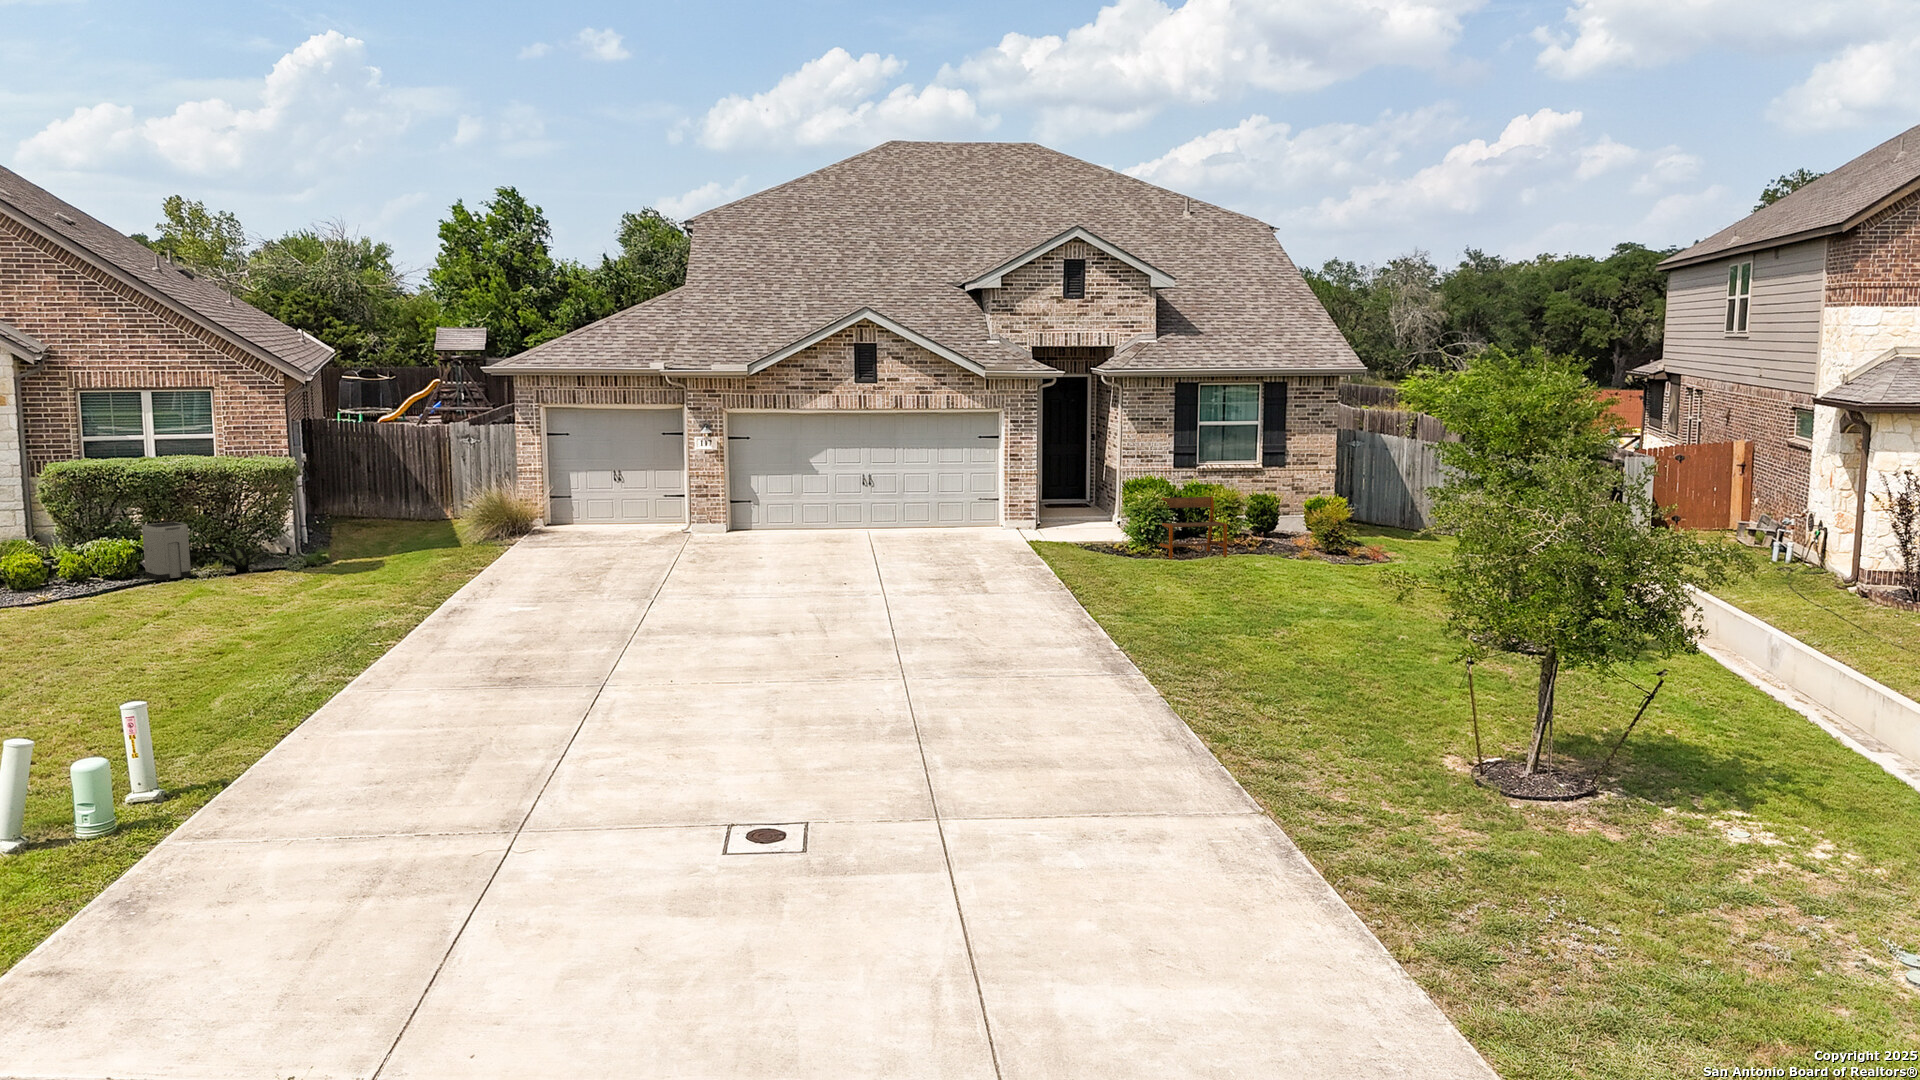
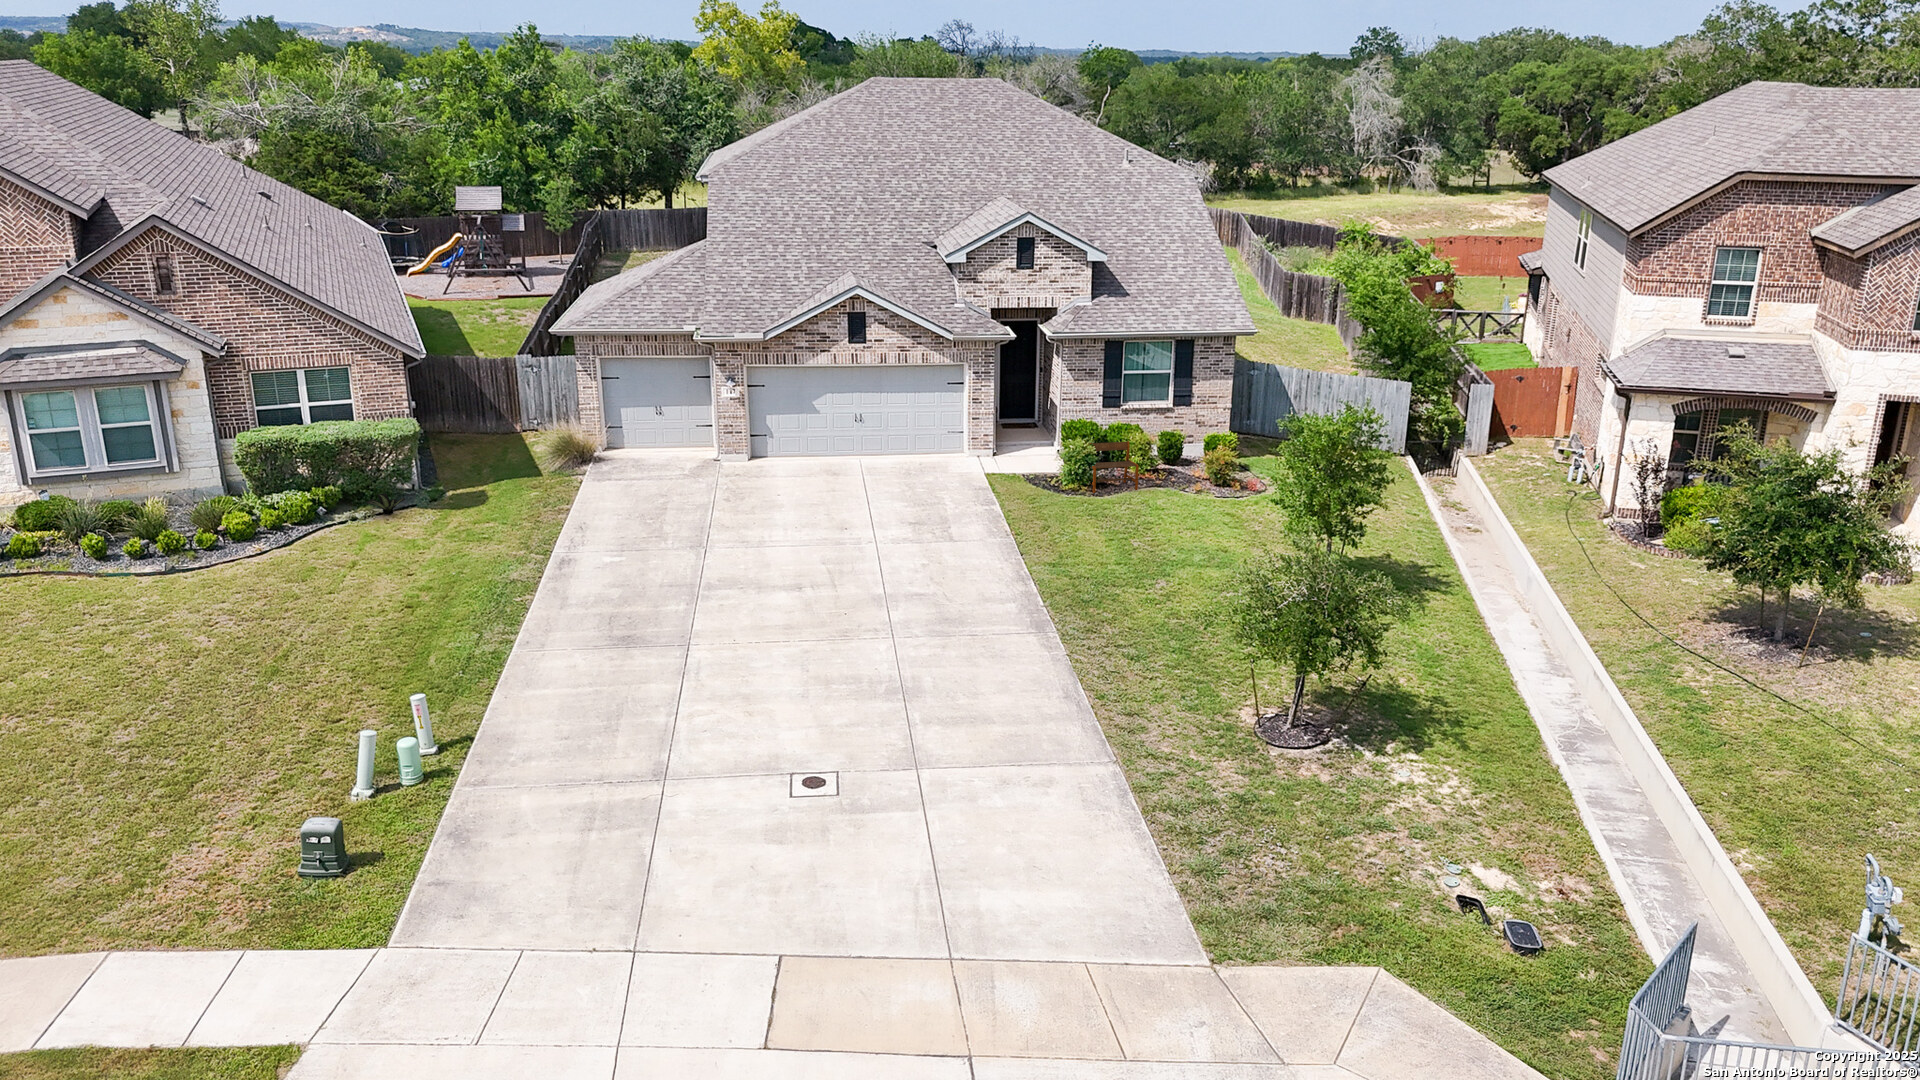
trash can: present [142,522,191,581] -> none [315,478,353,526]

